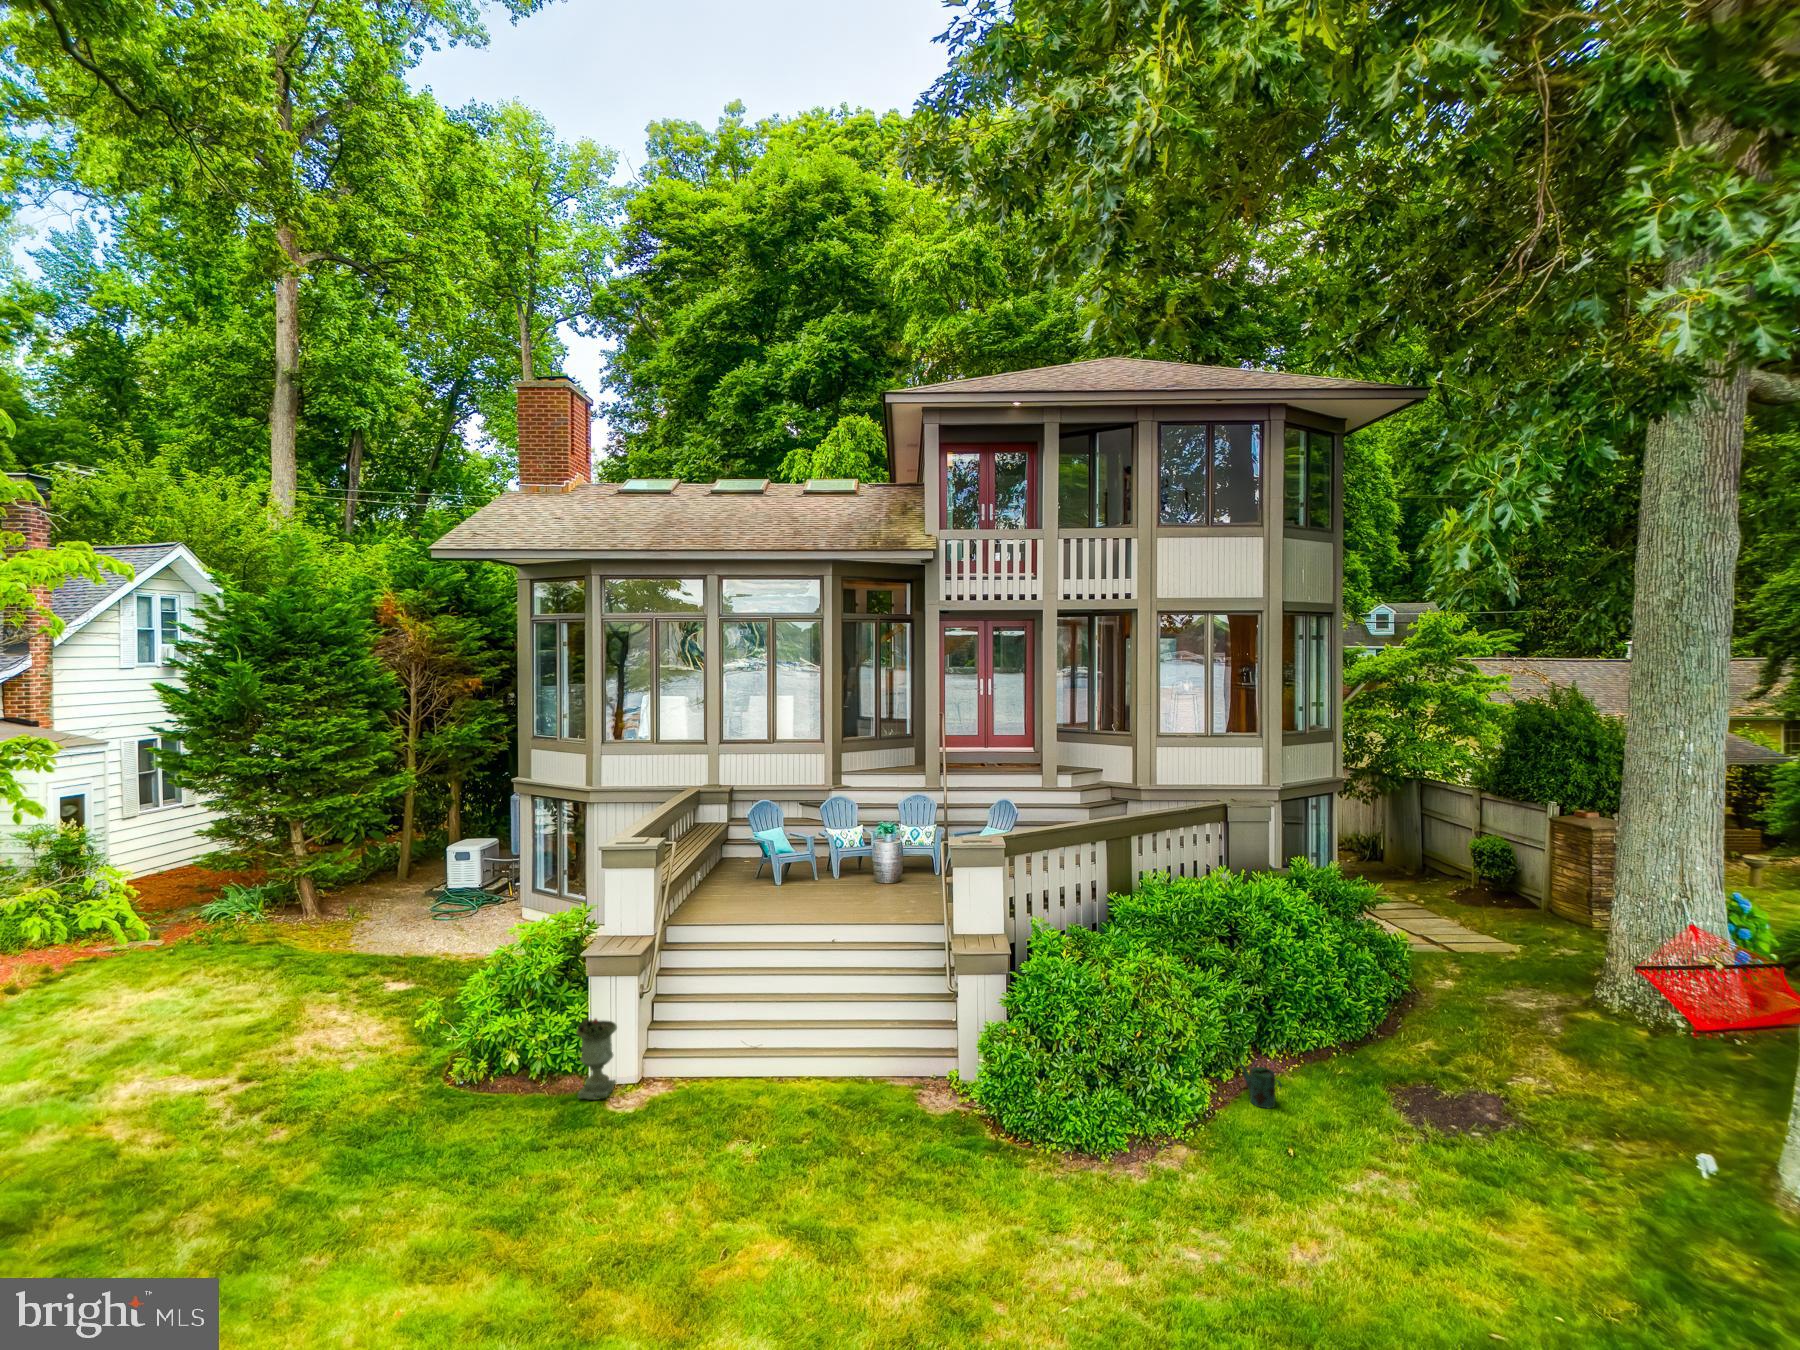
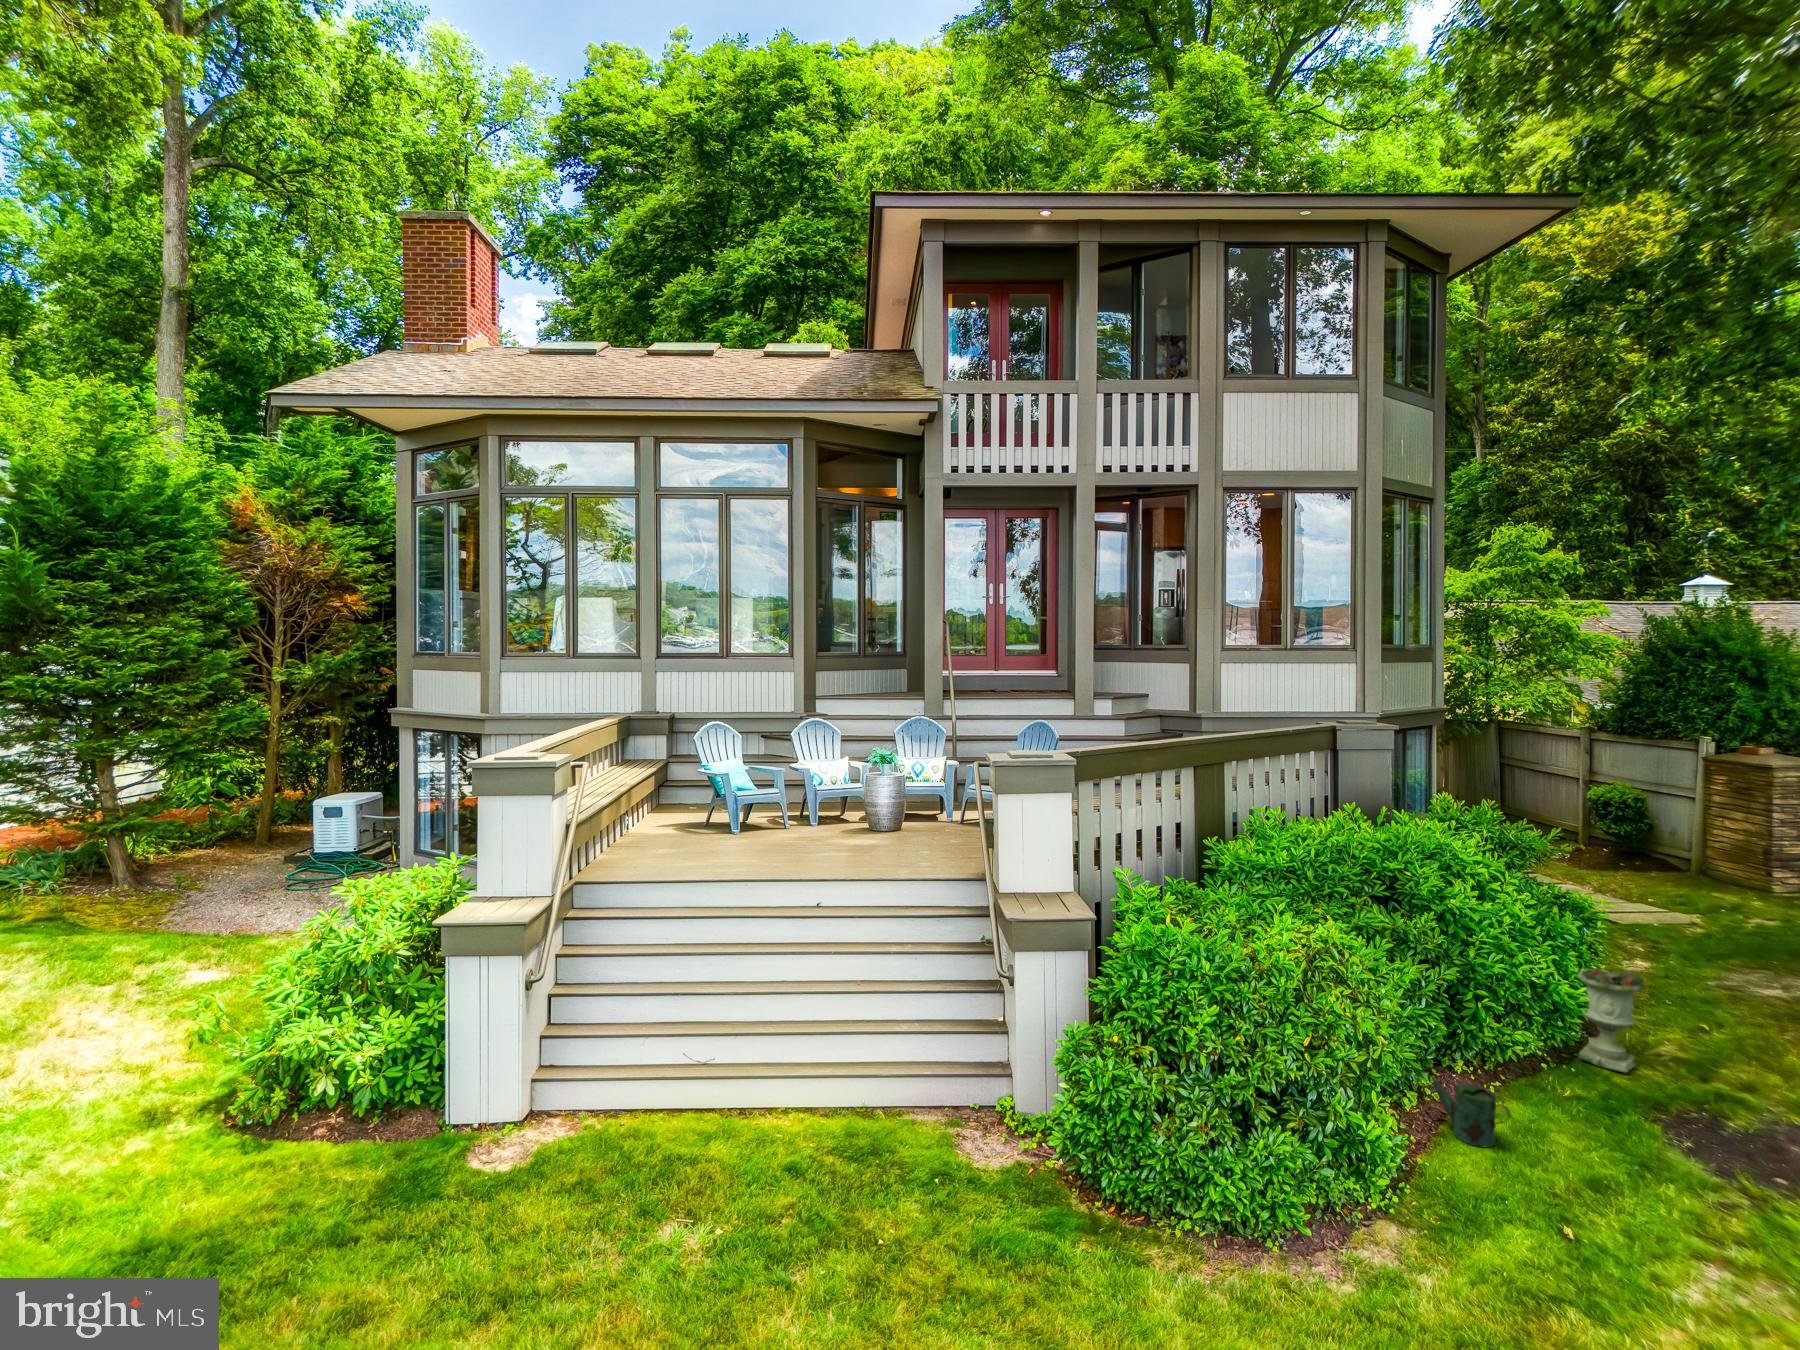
planter: present [576,1019,617,1100] -> present [1578,969,1644,1073]

